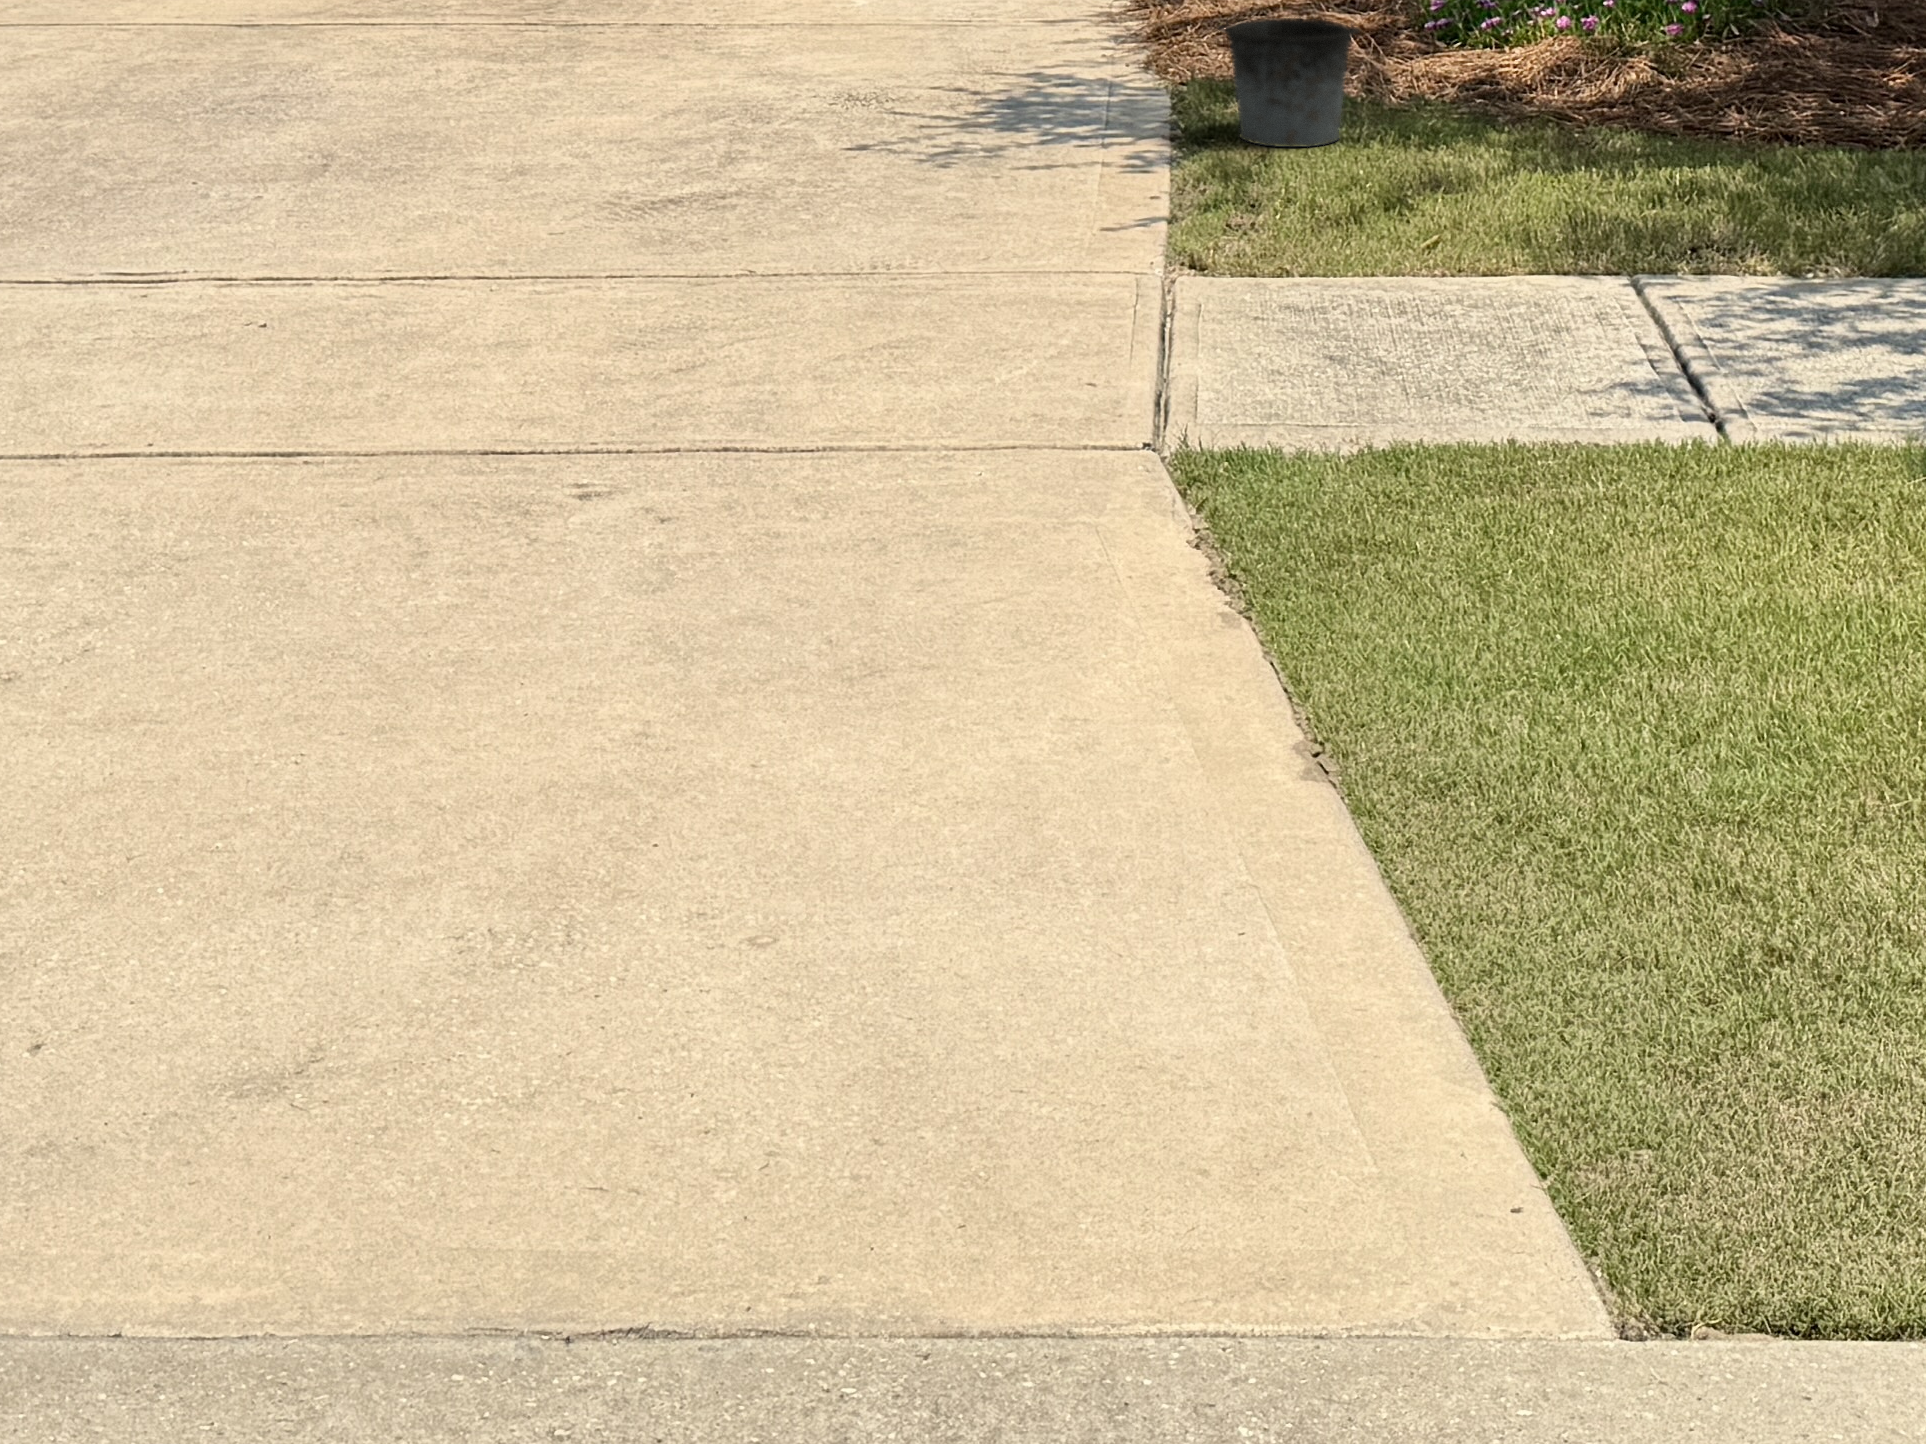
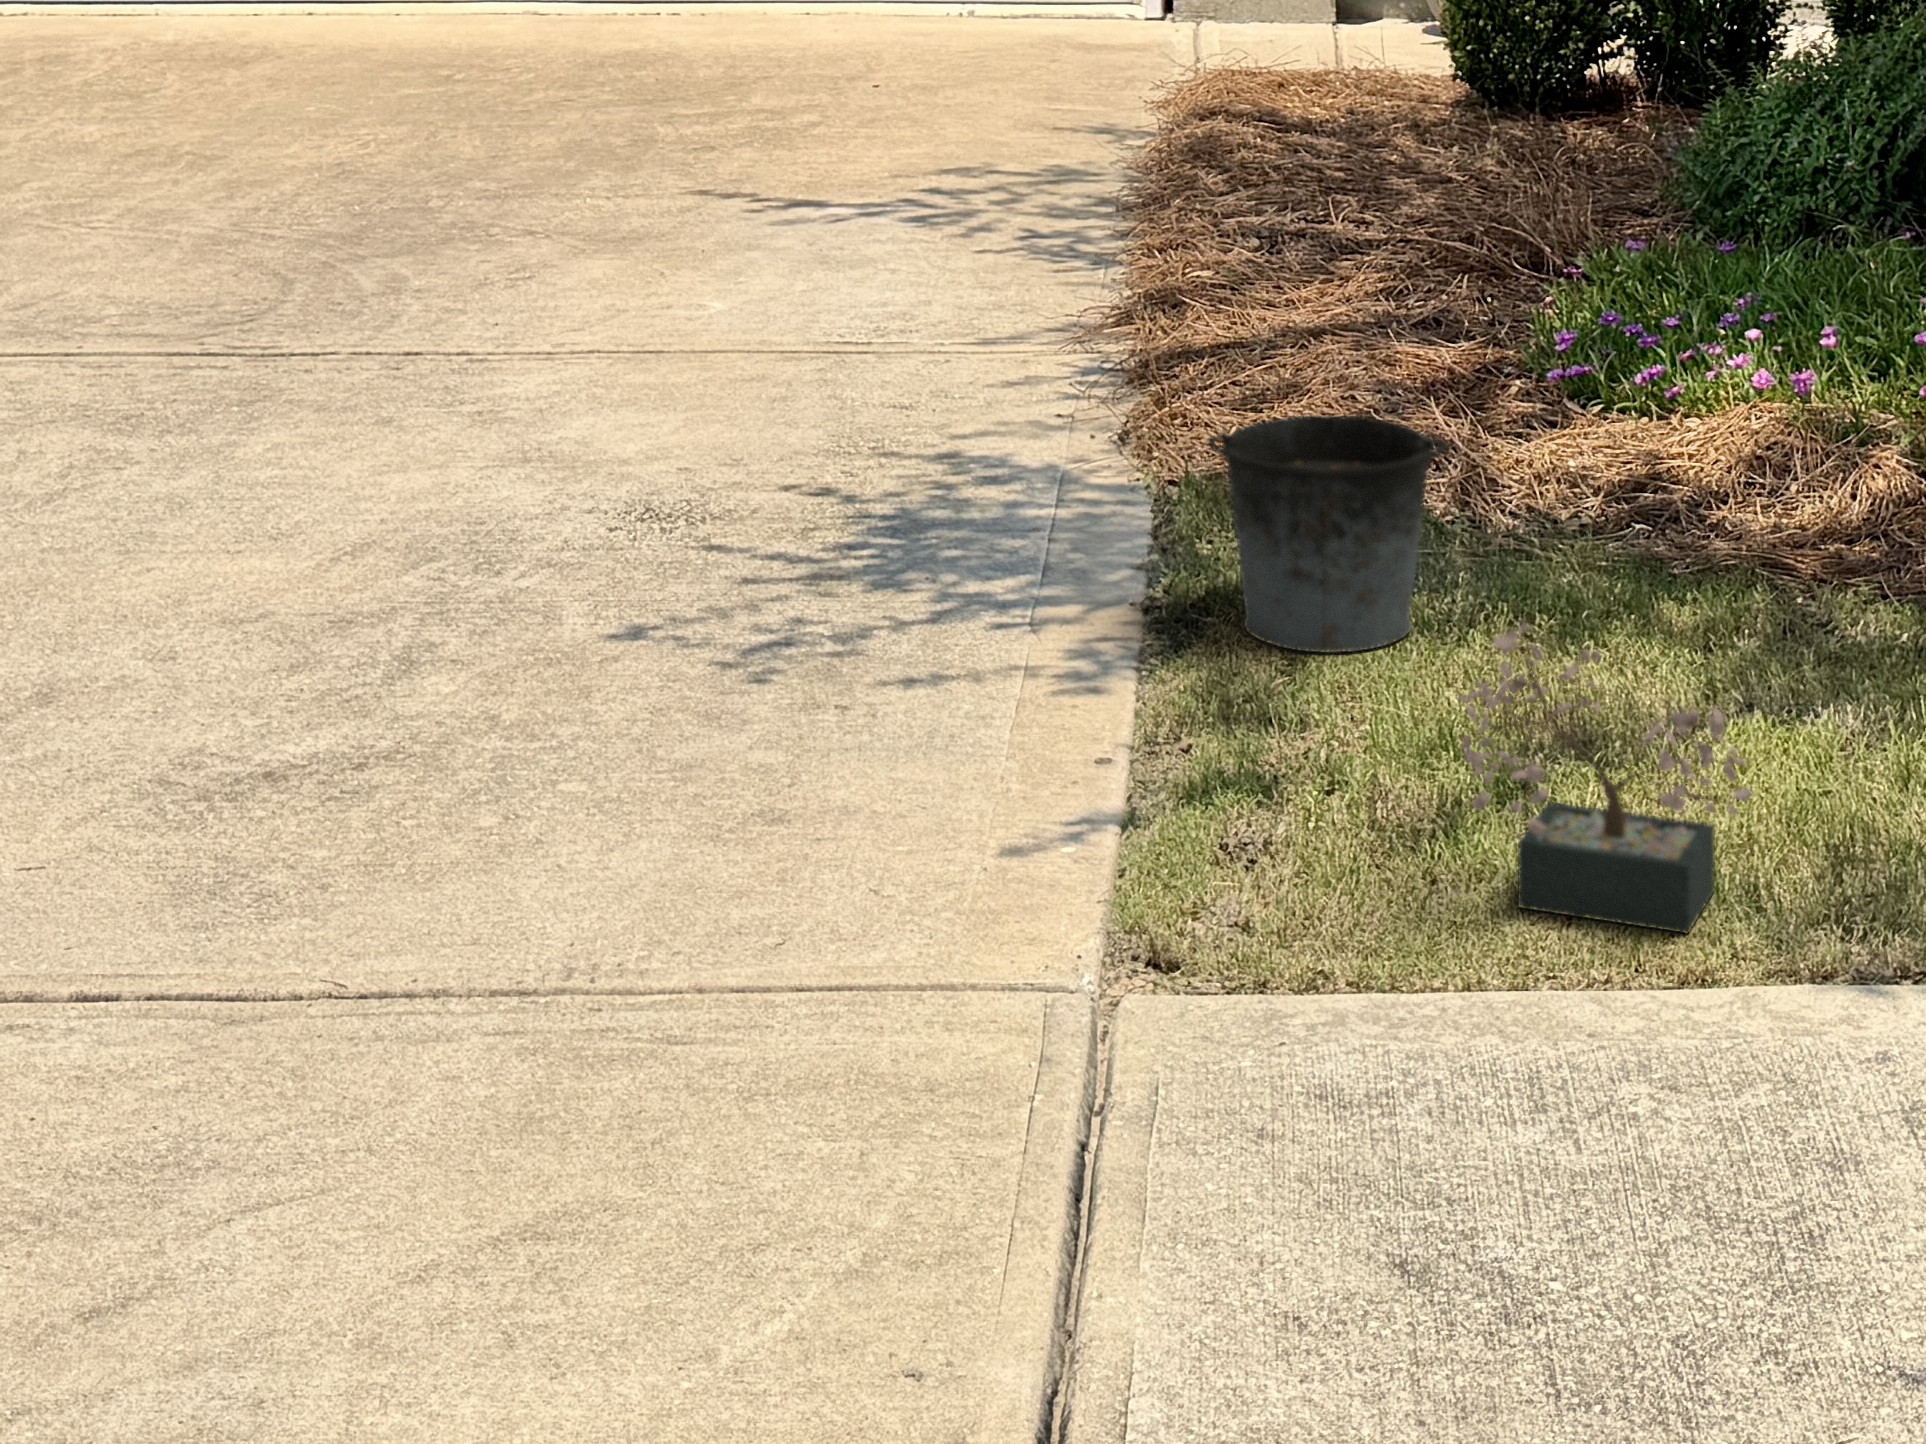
decorative plant: none [1368,90,1527,243] -> present [1459,623,1752,933]

